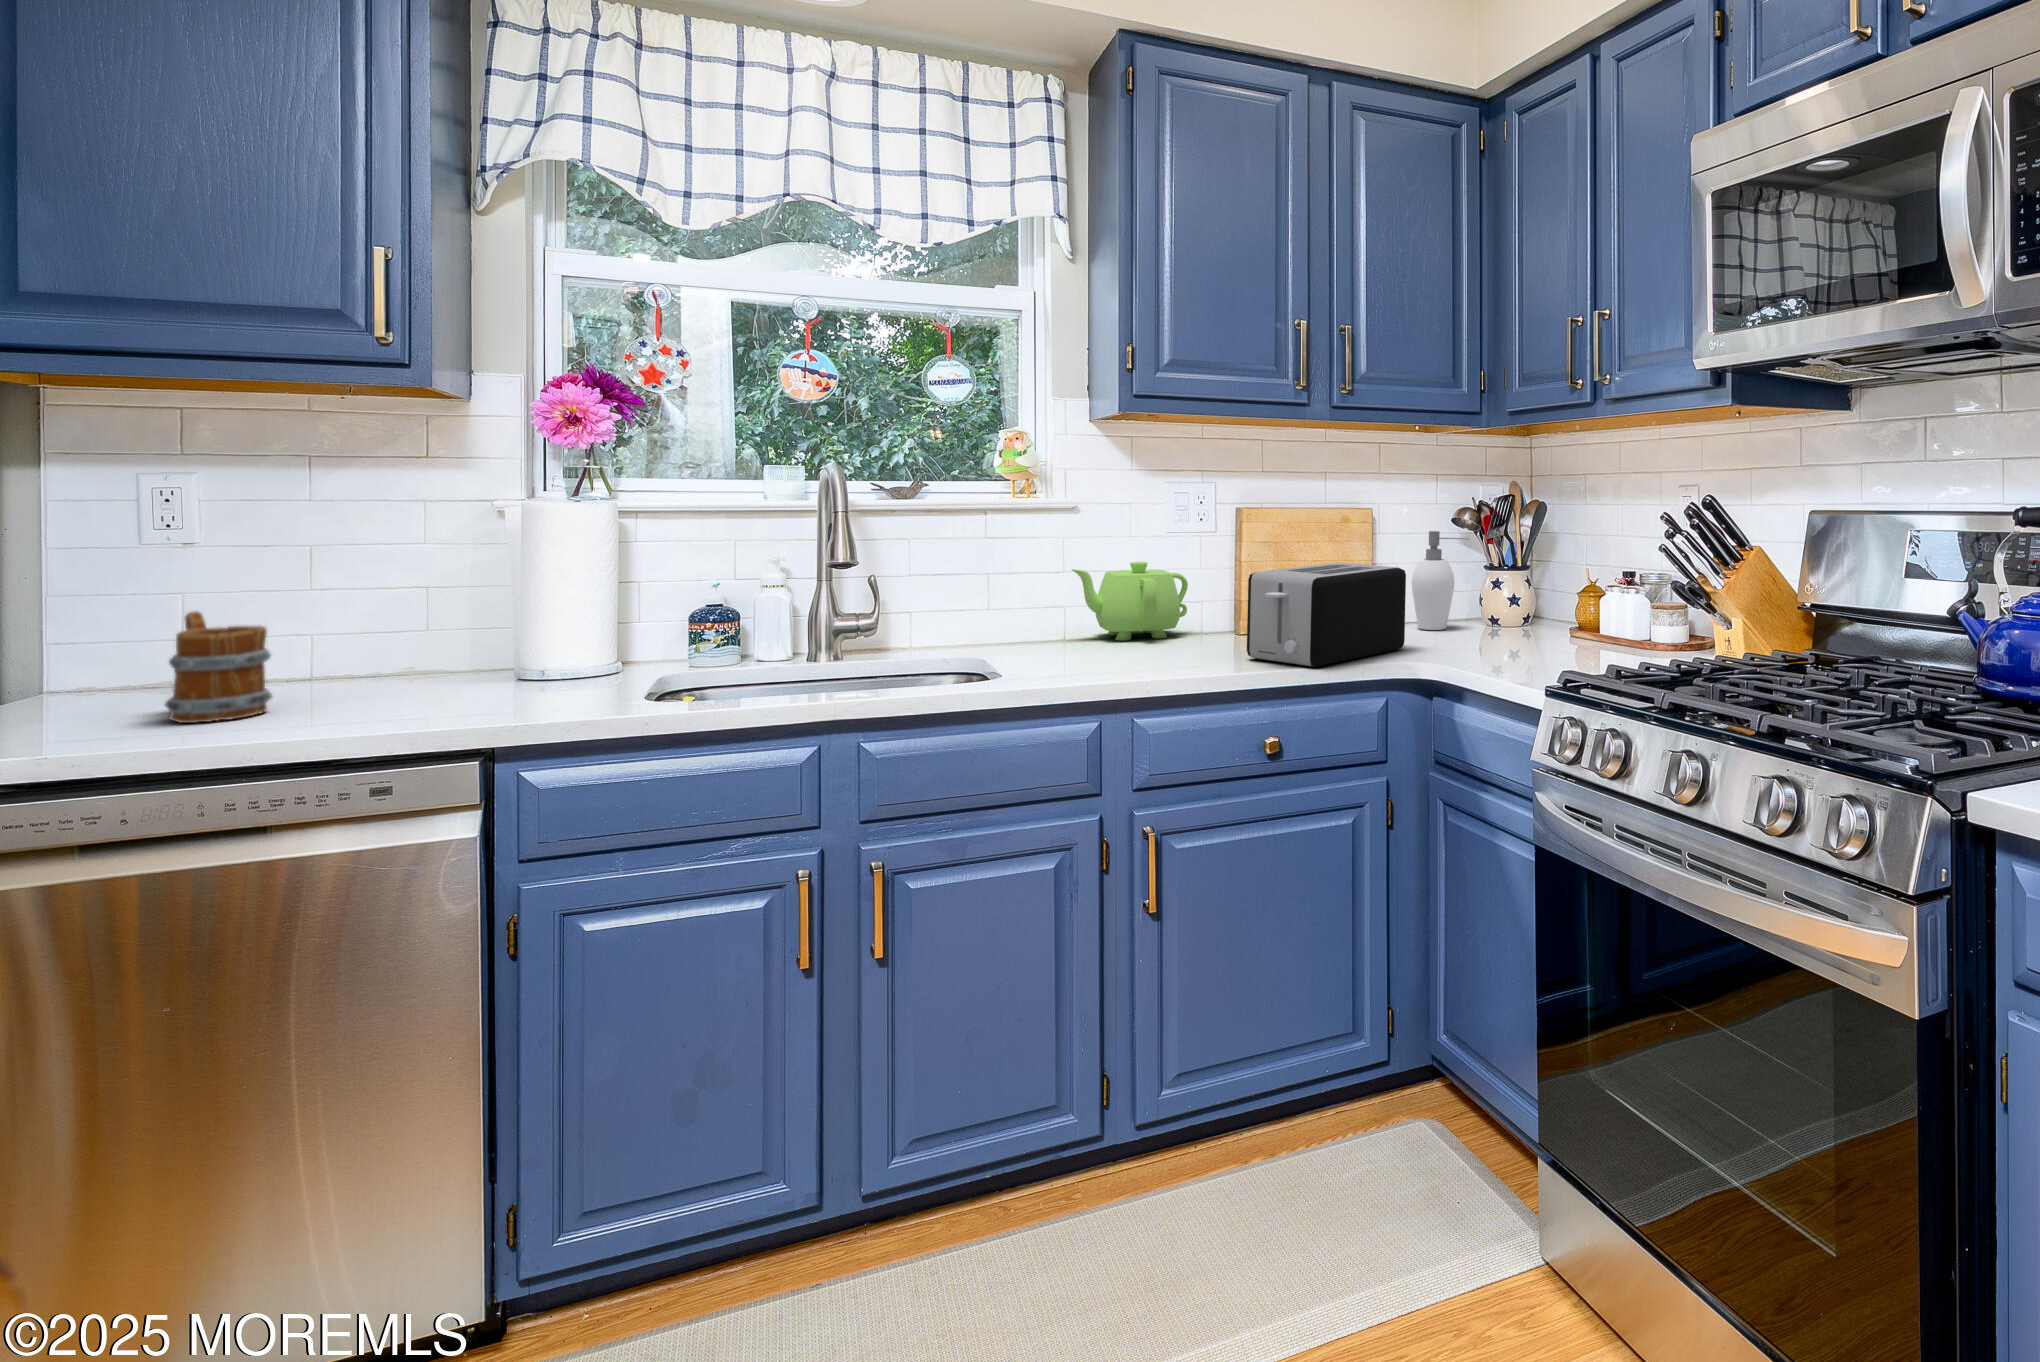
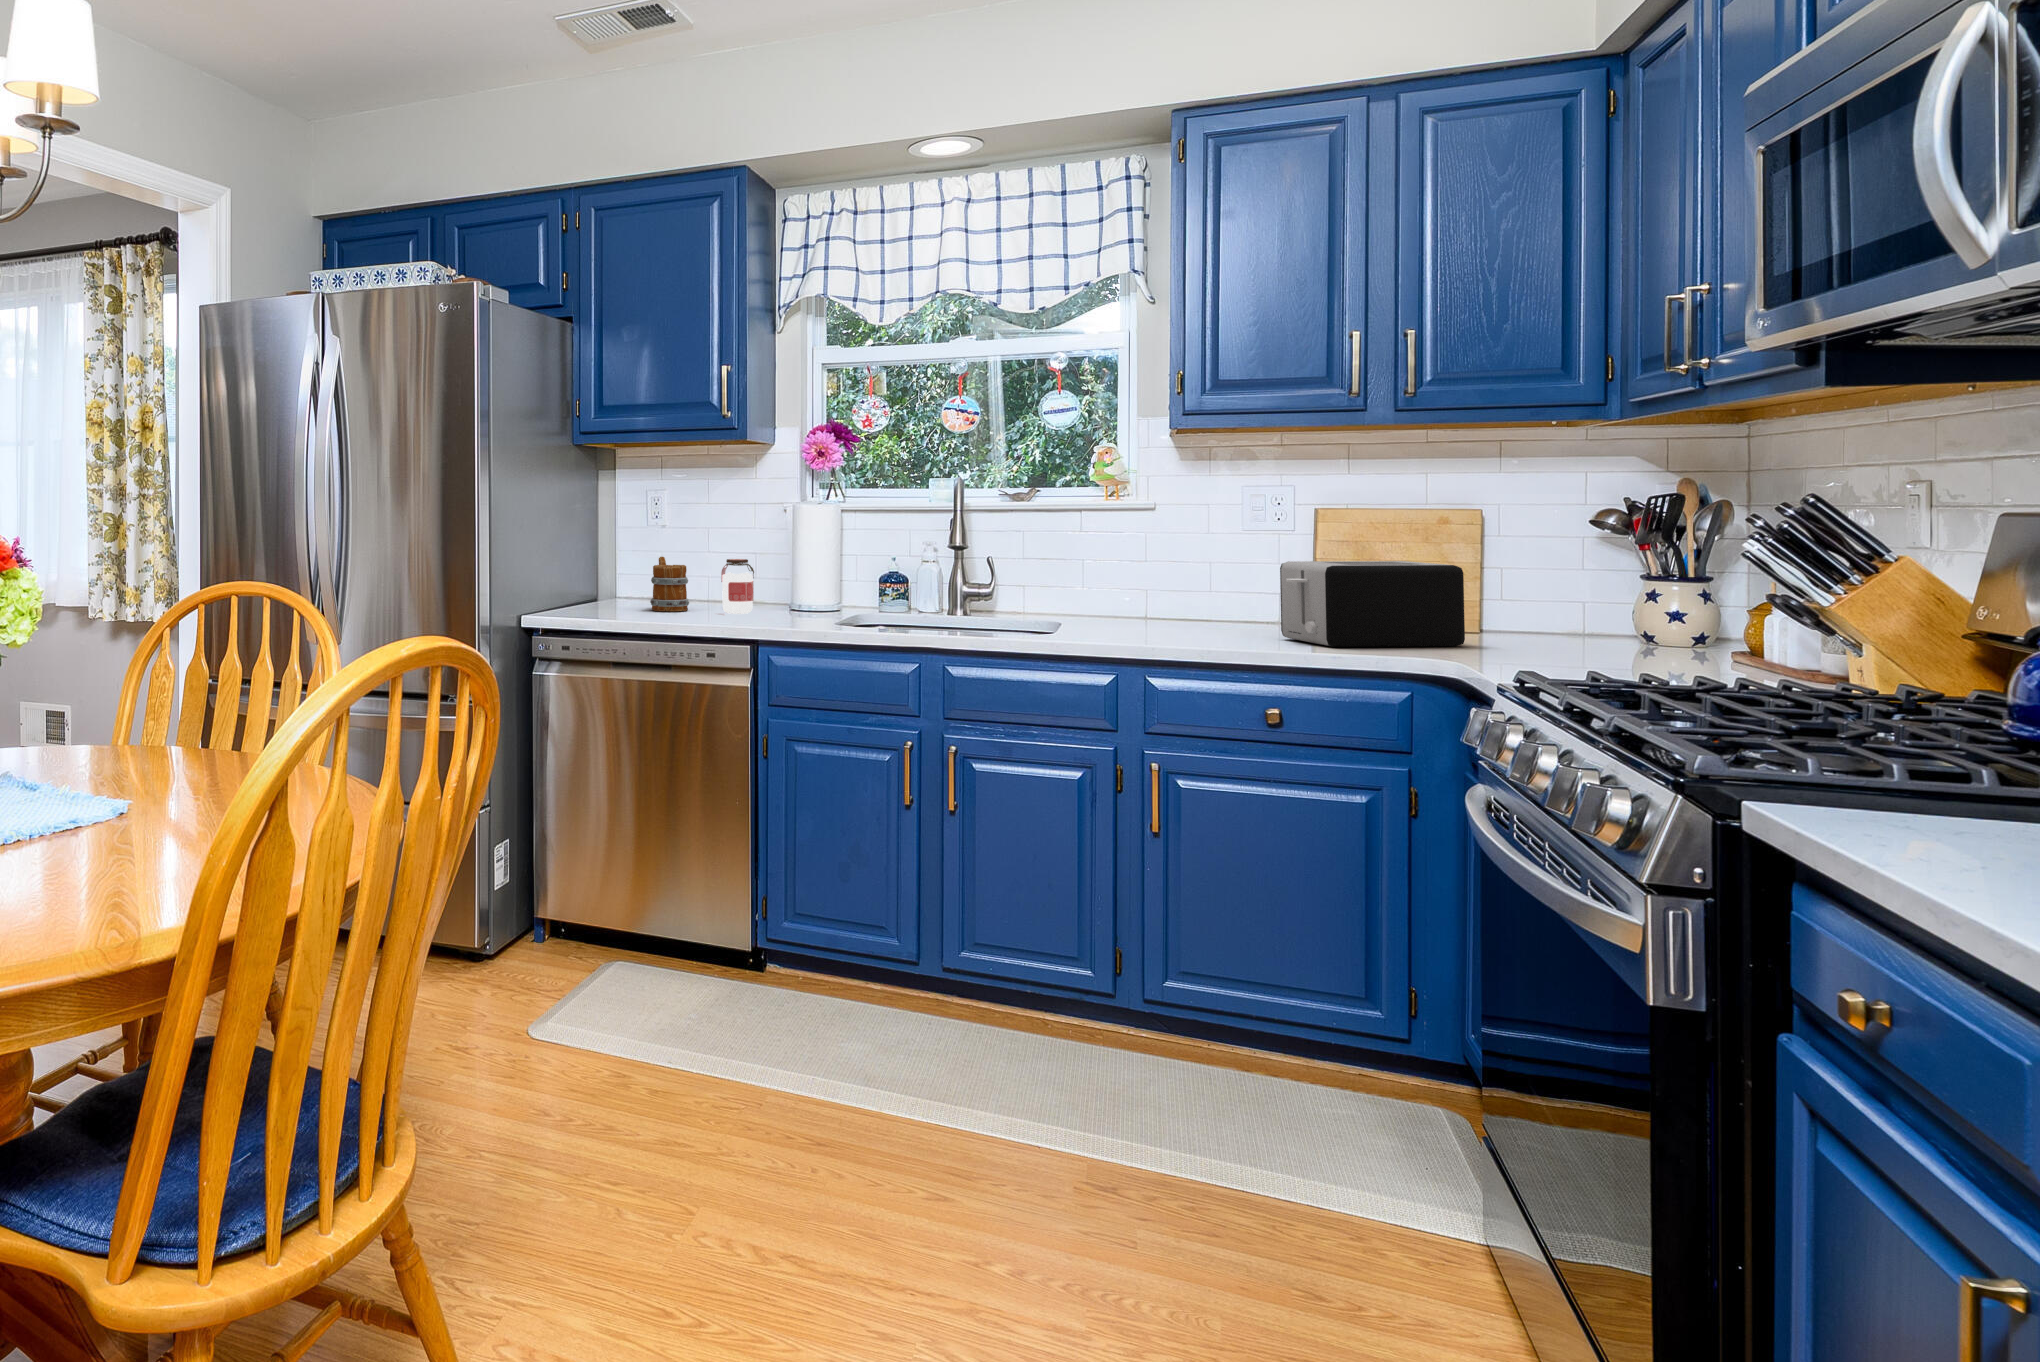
soap dispenser: present [1412,531,1469,630] -> none [1518,537,1590,641]
teapot: present [1071,562,1188,641] -> none [1156,558,1269,625]
jar: none [364,608,443,712] -> present [721,559,754,614]

